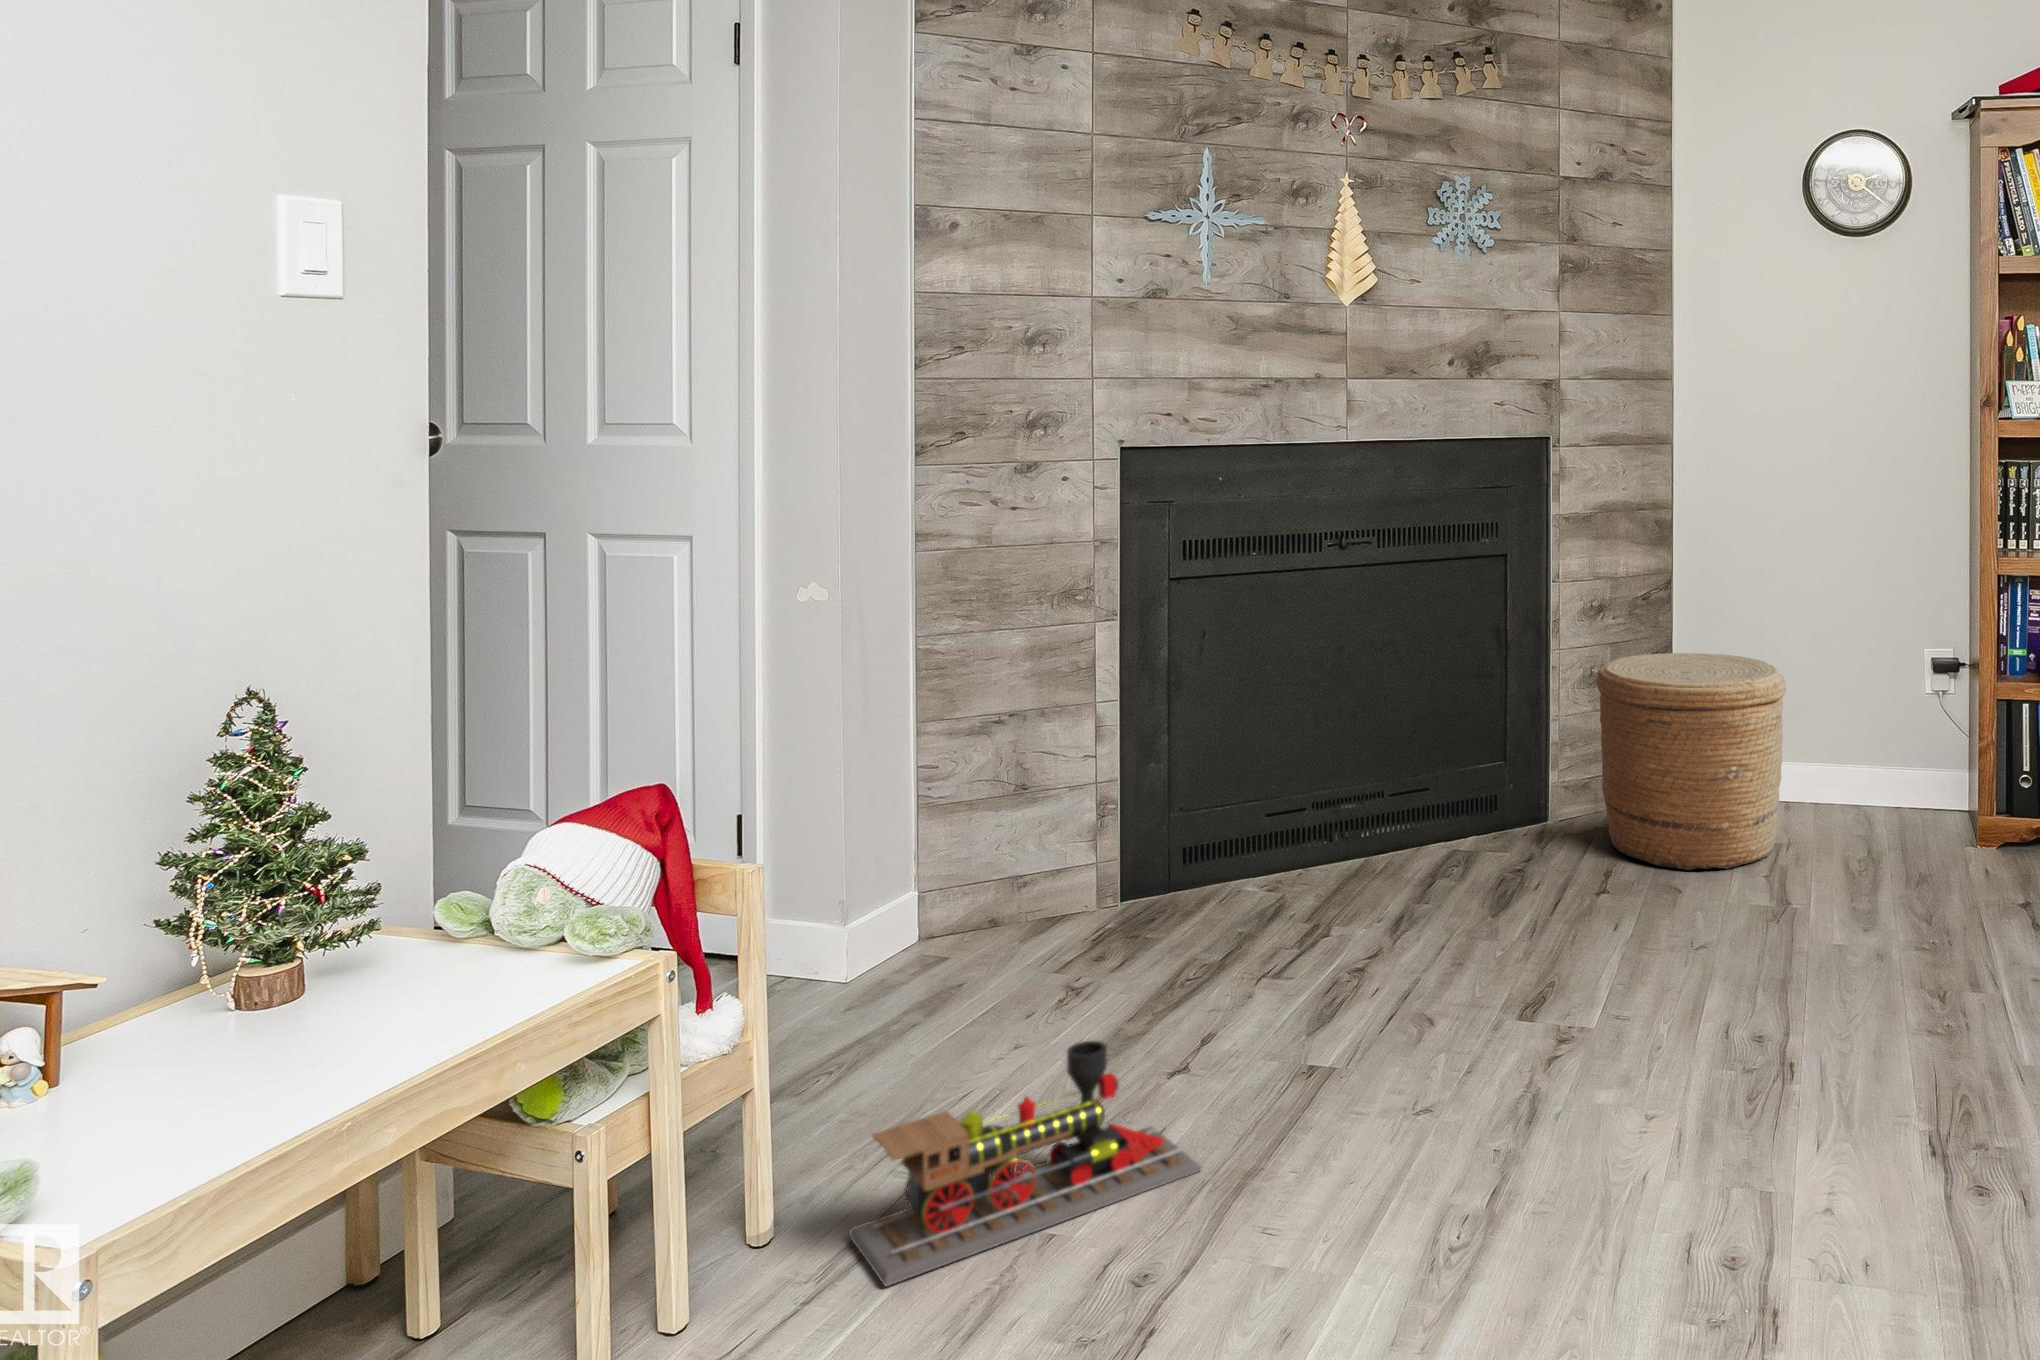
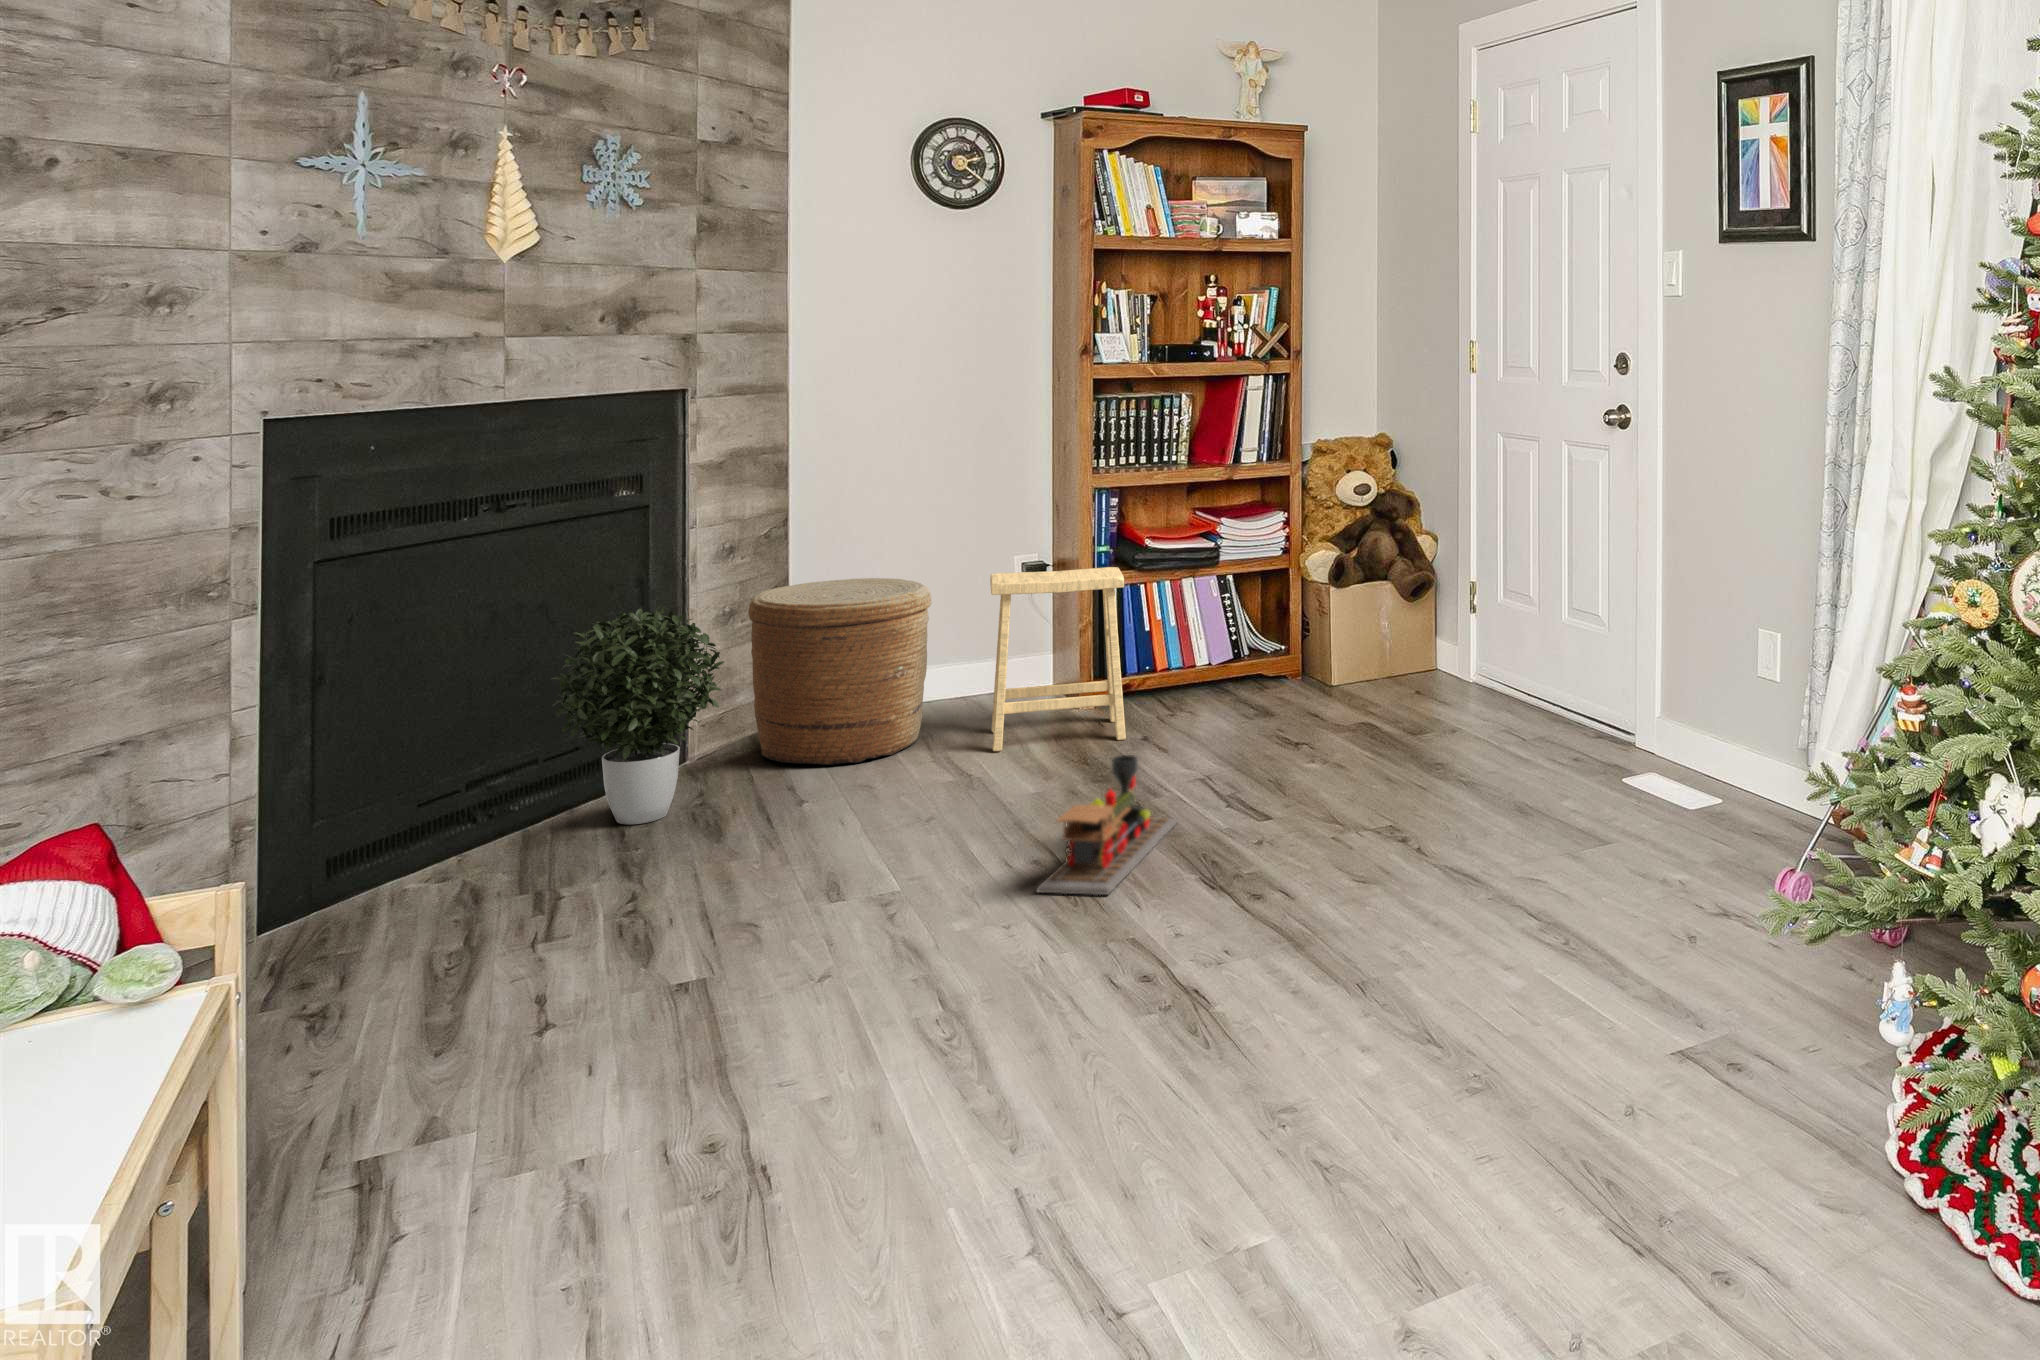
potted plant: none [1377,662,1535,891] -> present [551,606,724,824]
footstool: none [1829,670,2011,915] -> present [990,567,1126,751]
toy train: present [849,1041,1200,1286] -> present [1037,755,1177,895]

